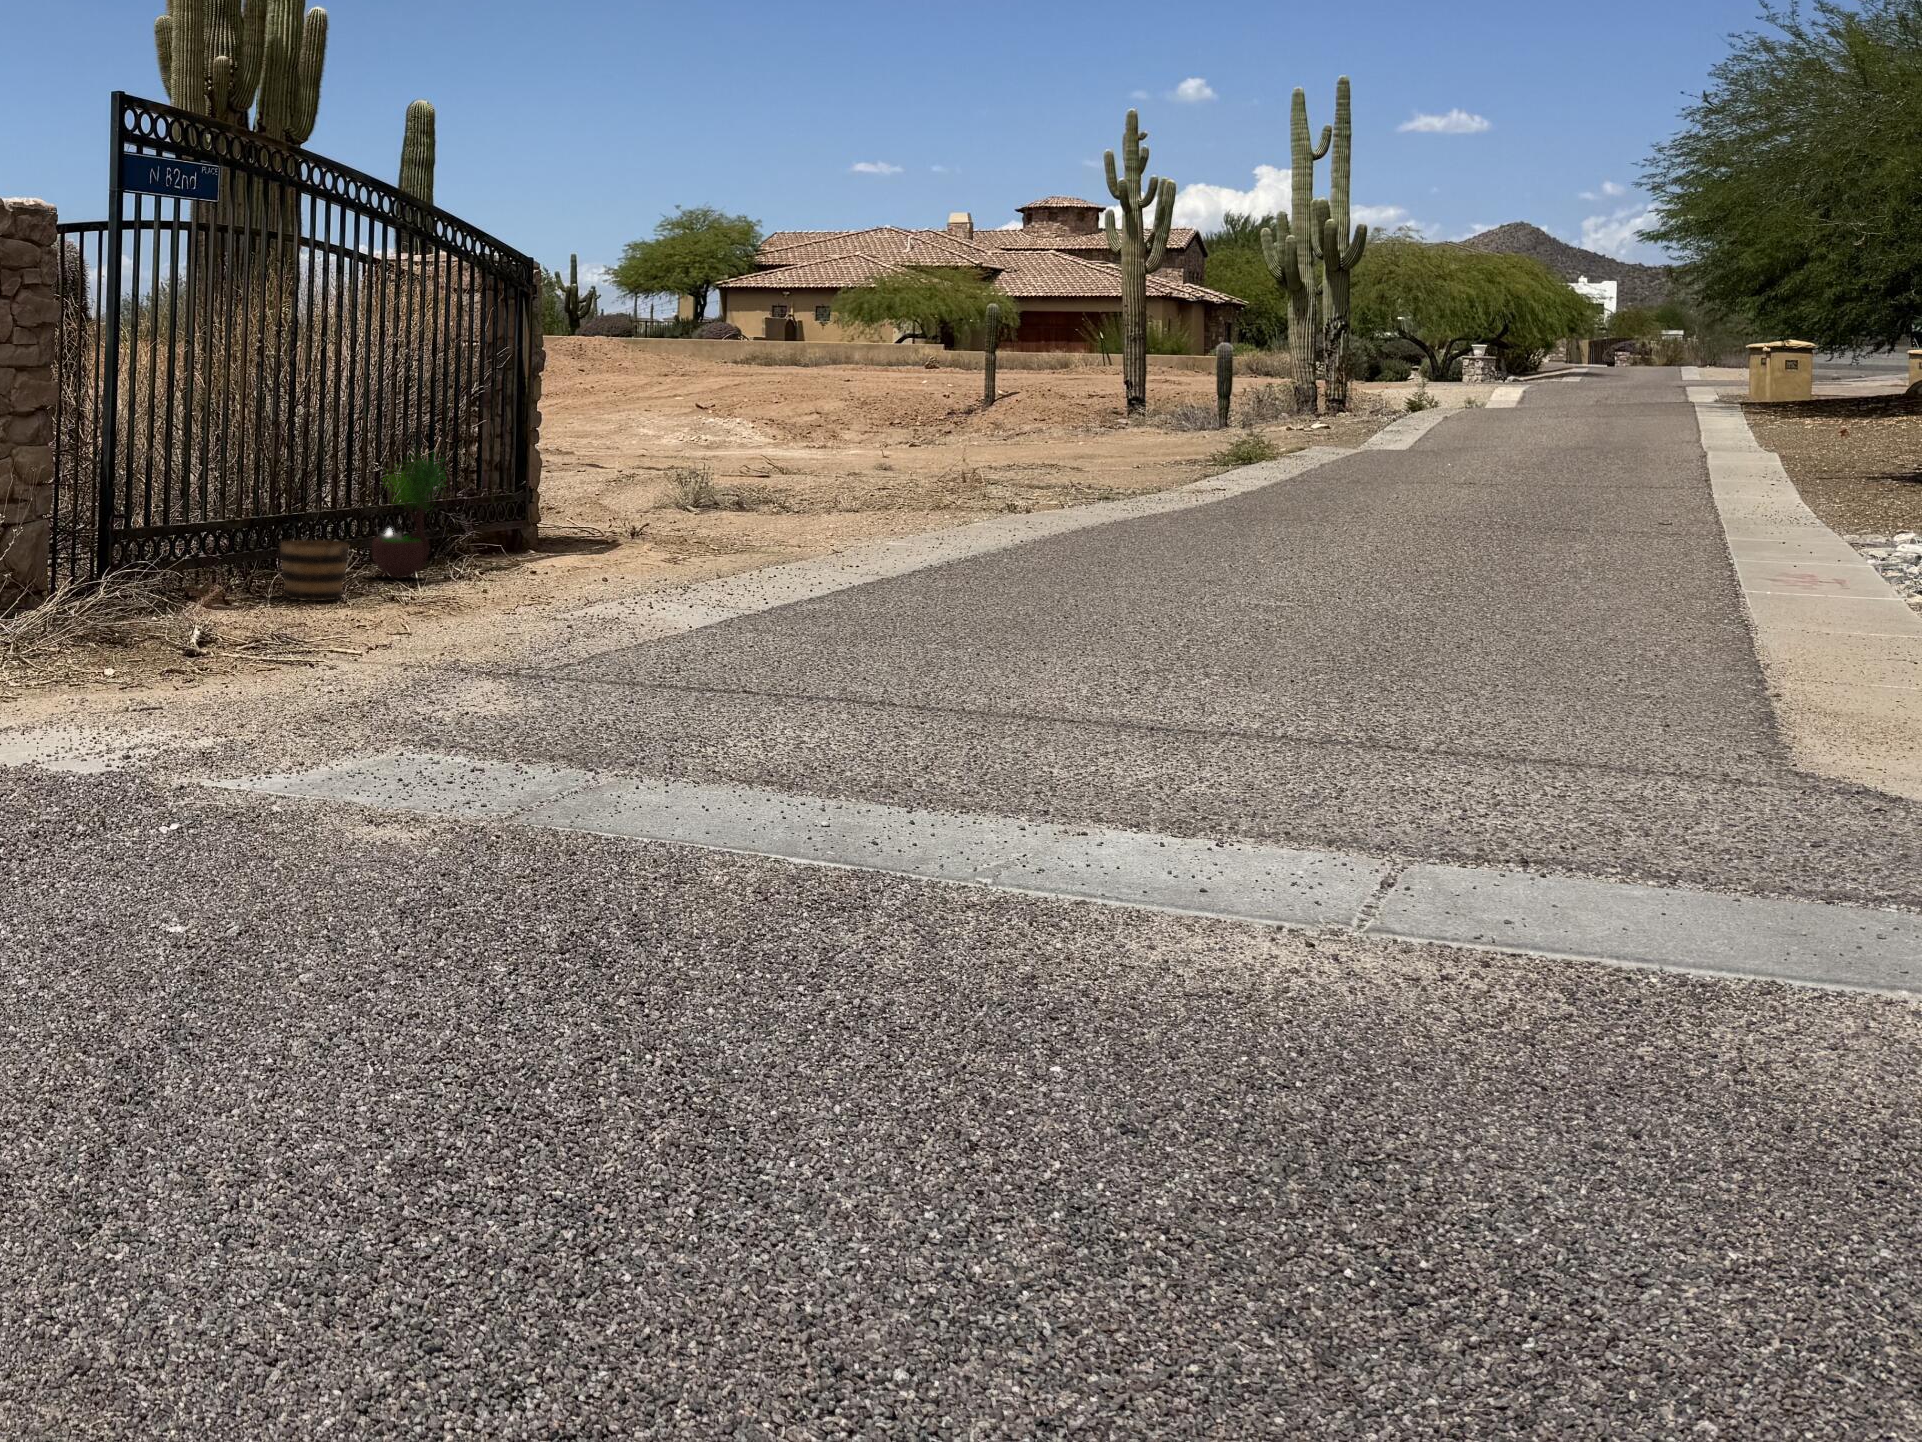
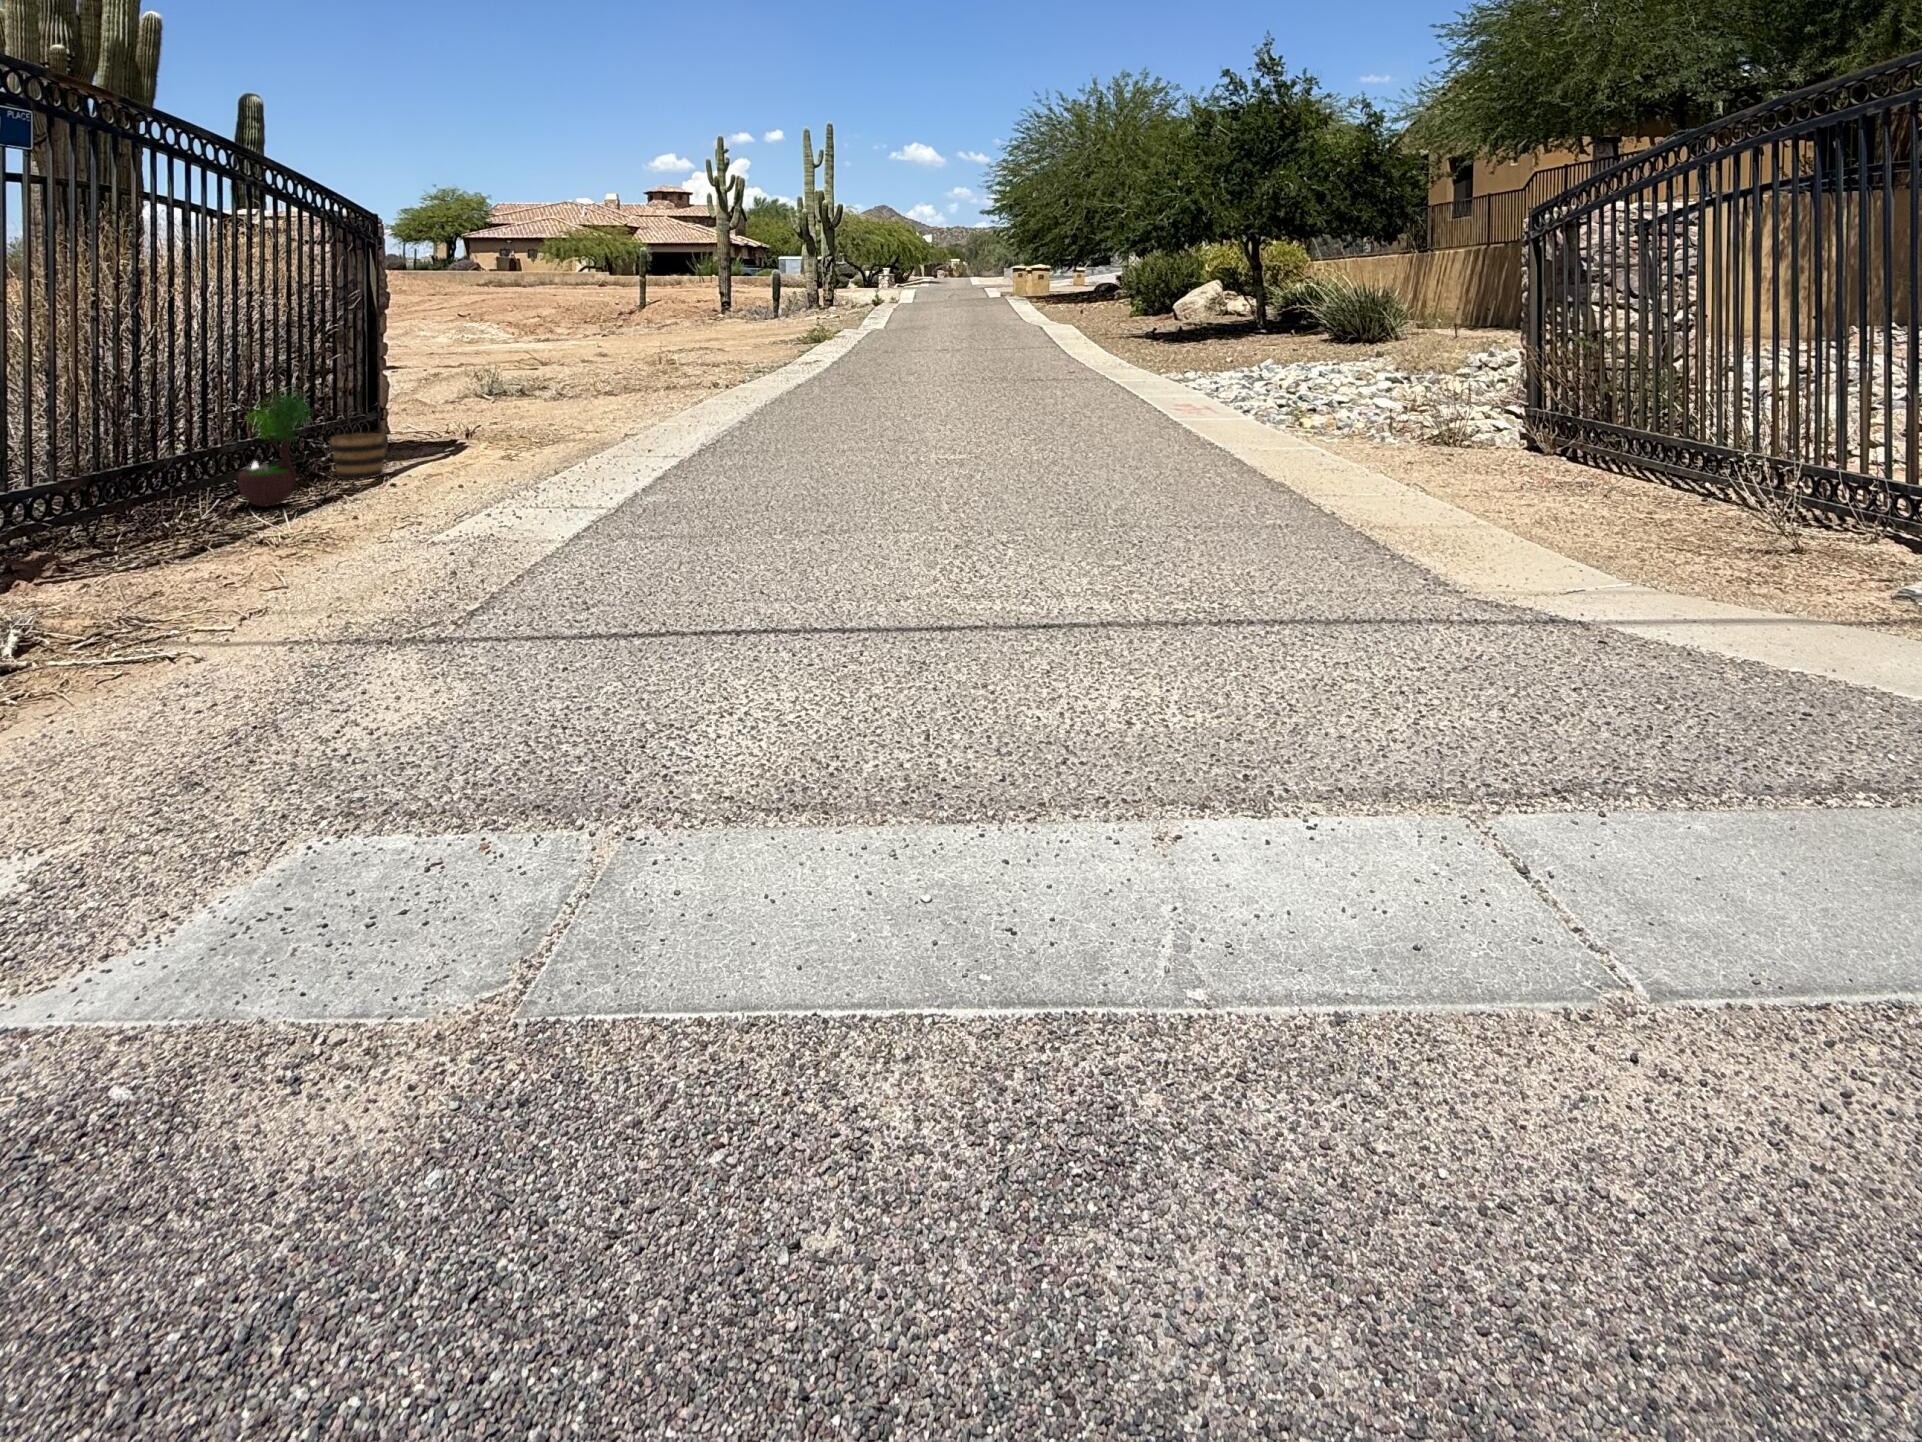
bucket: present [280,540,349,601] -> present [330,433,387,480]

